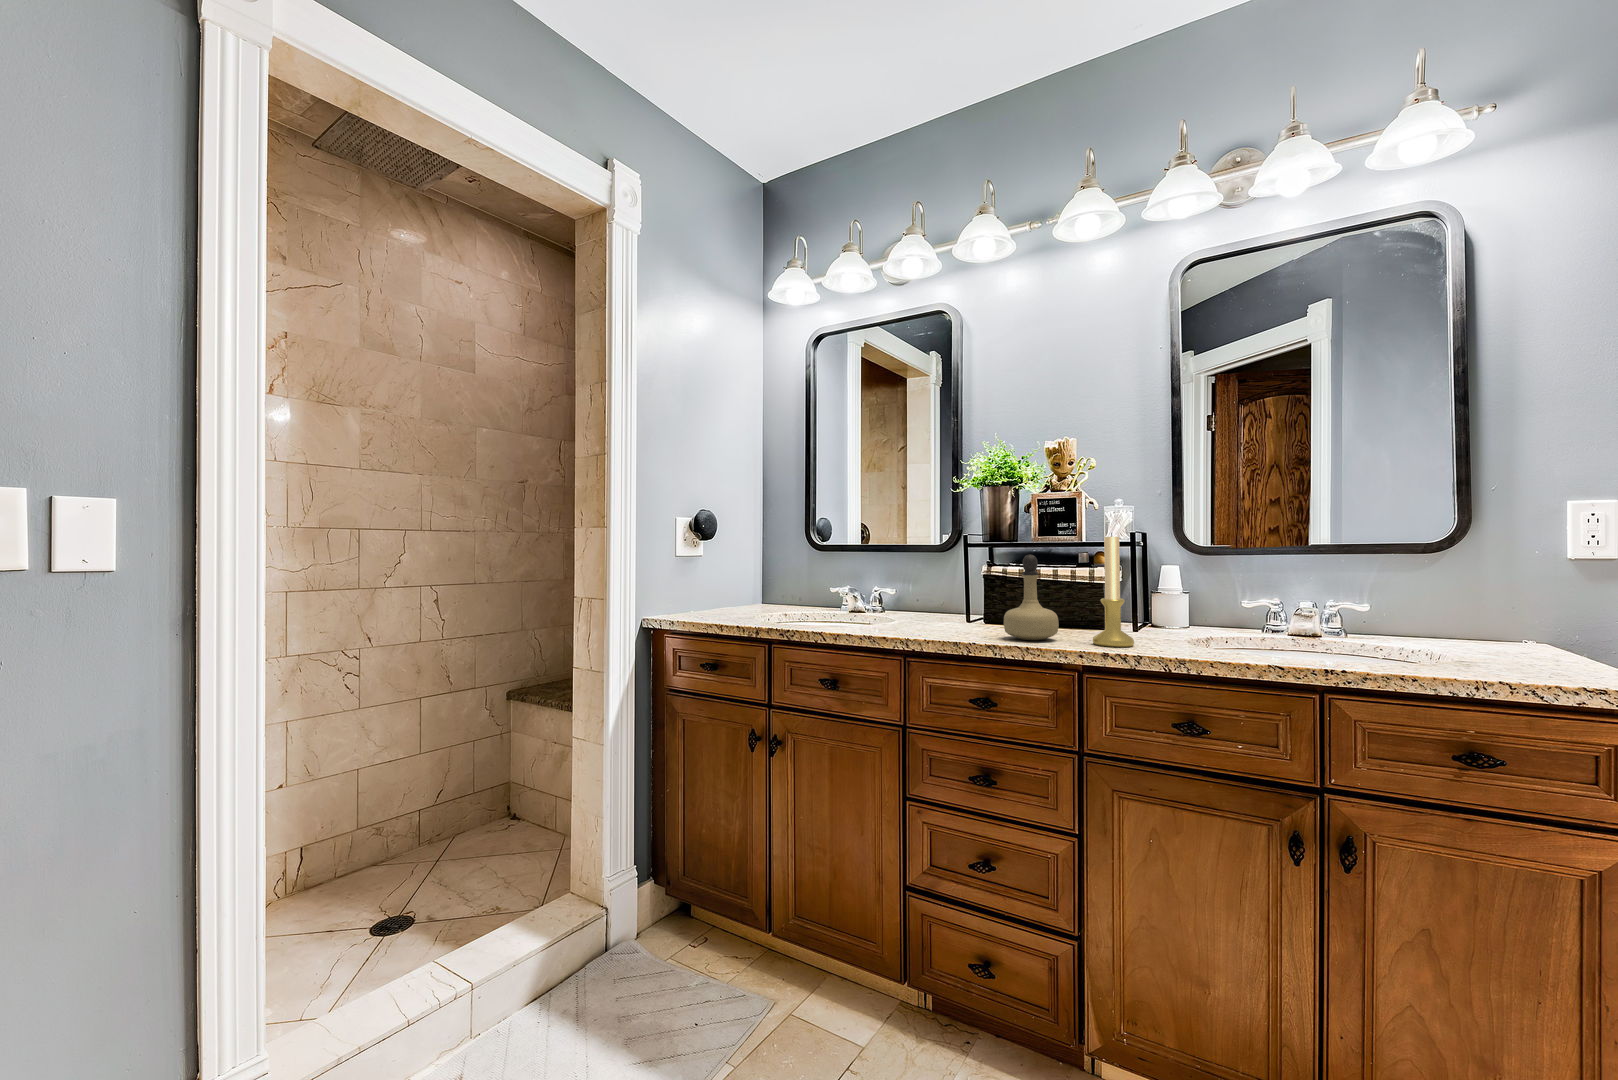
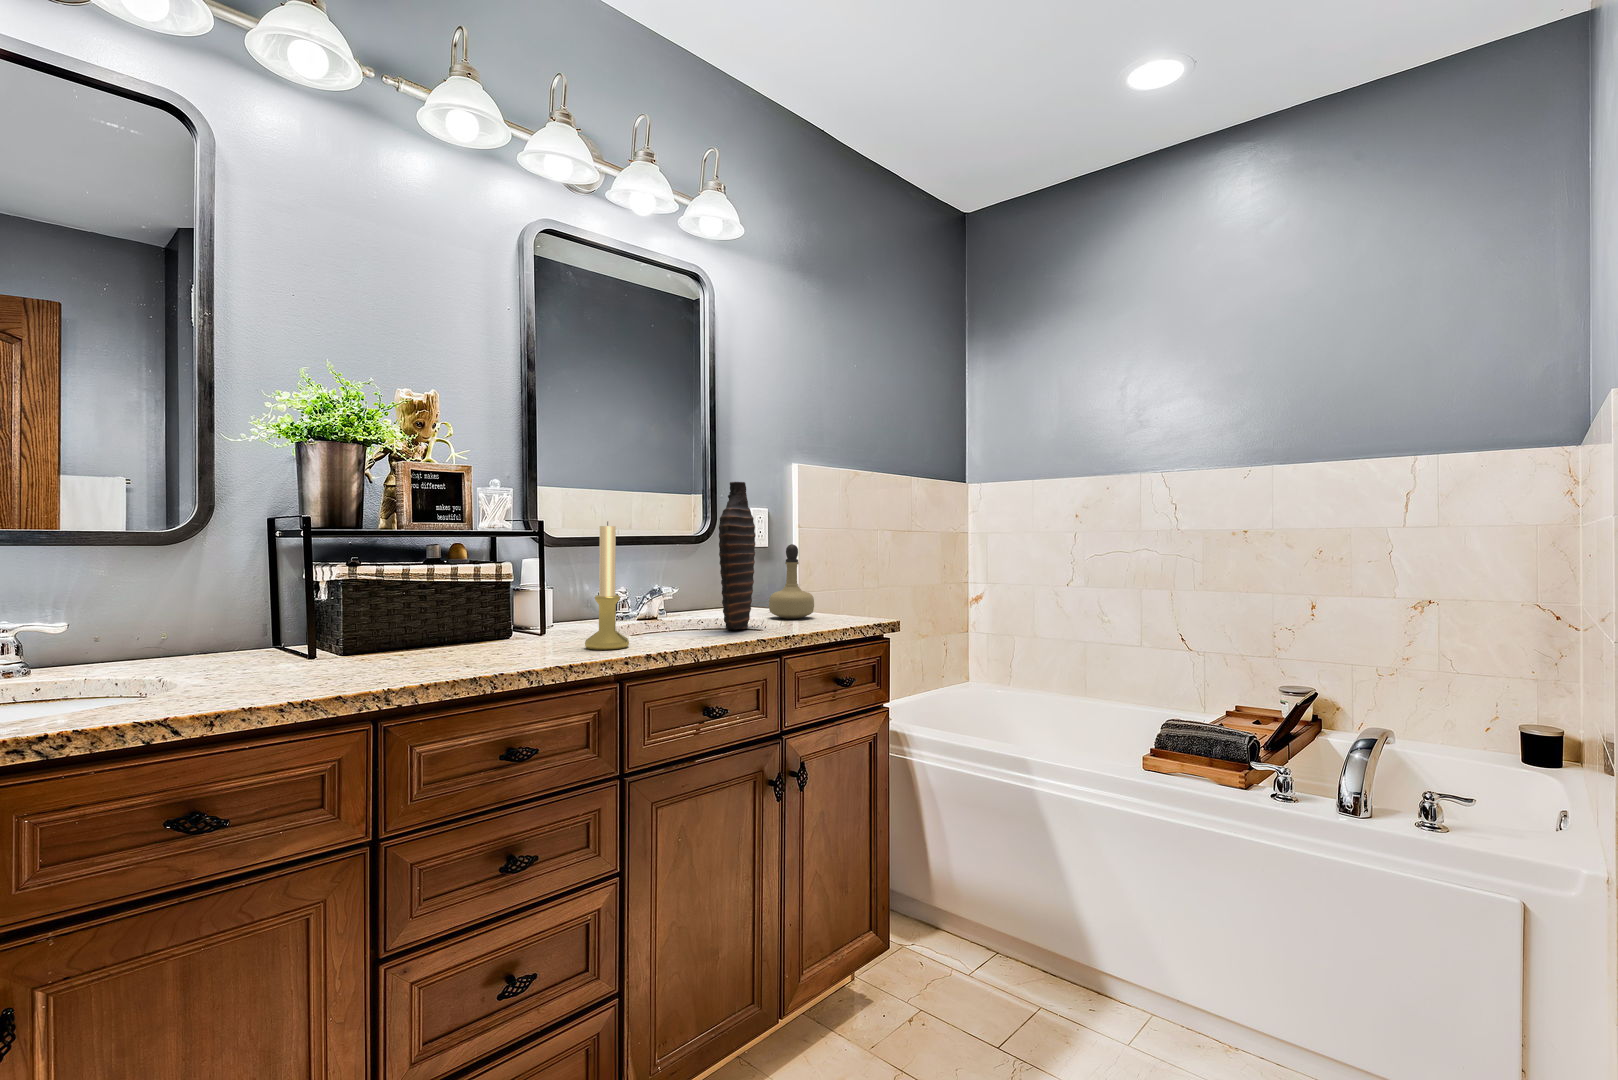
decorative vase: none [1263,479,1372,657] -> present [719,482,756,629]
perfume bottle: present [1004,555,1059,640] -> present [769,544,814,619]

